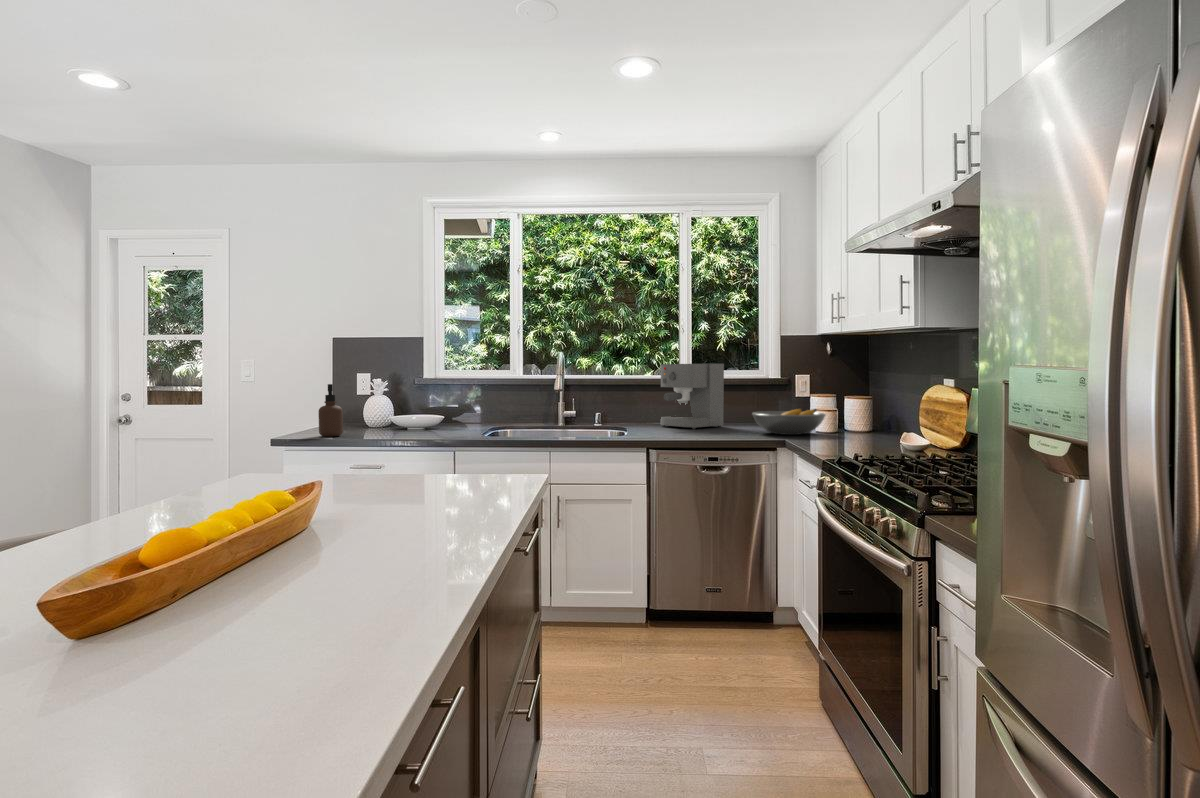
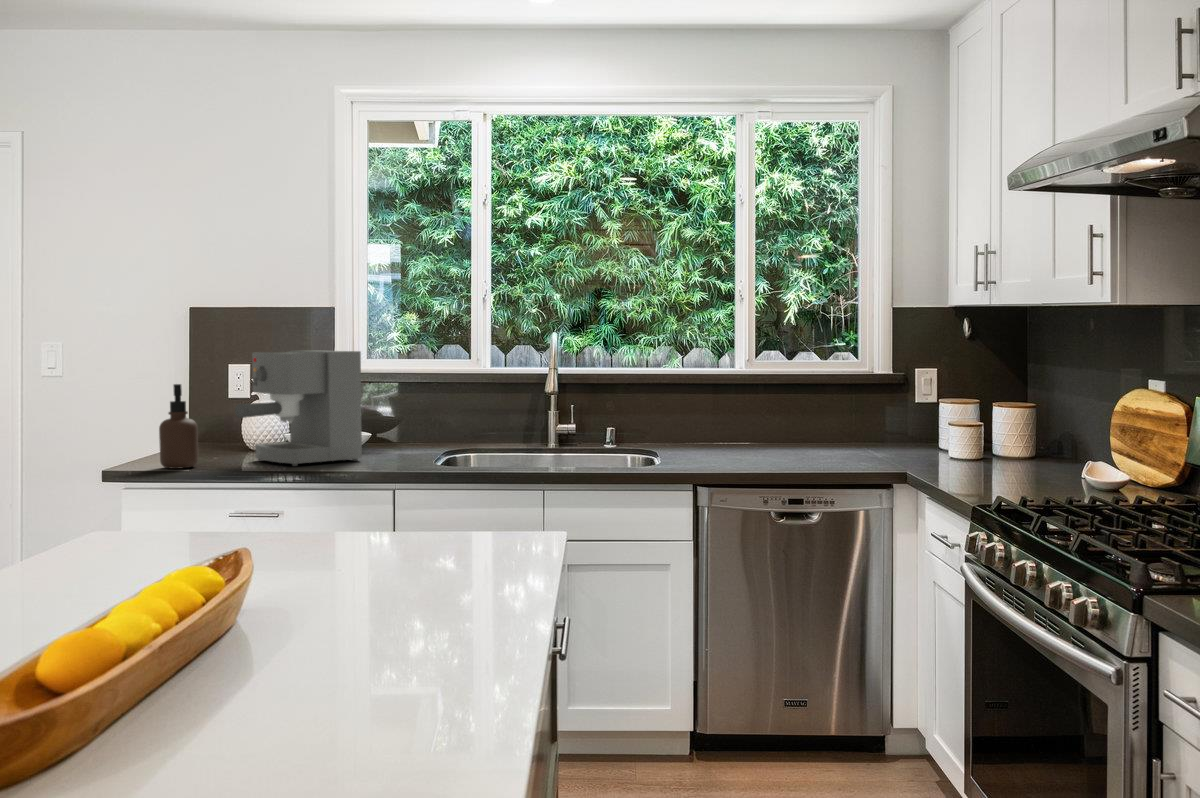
coffee maker: present [660,364,724,429] -> present [235,351,362,466]
fruit bowl: present [752,408,826,435] -> none [847,420,963,461]

